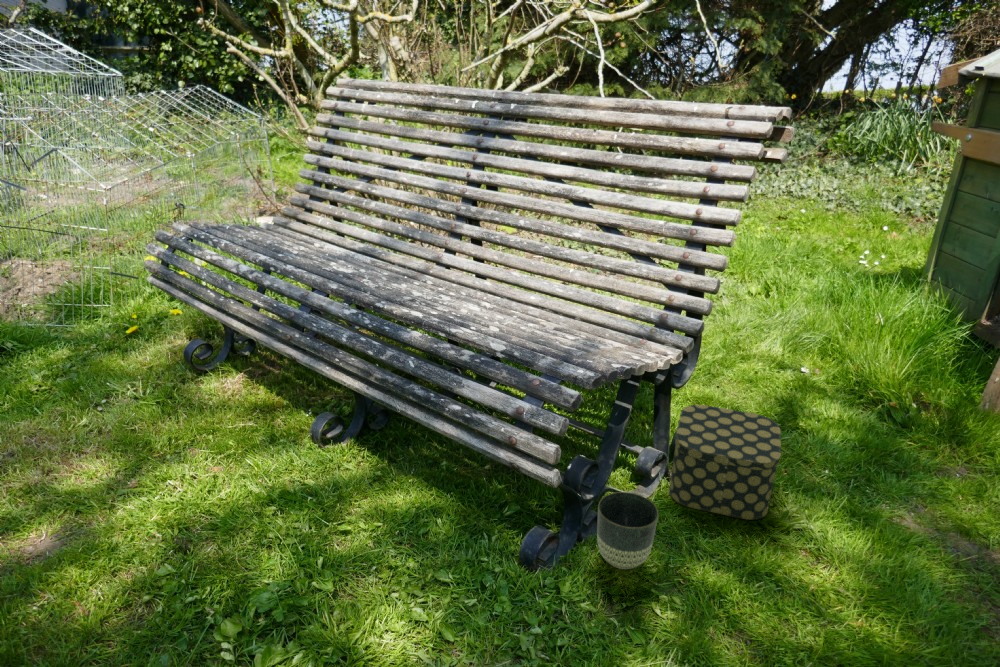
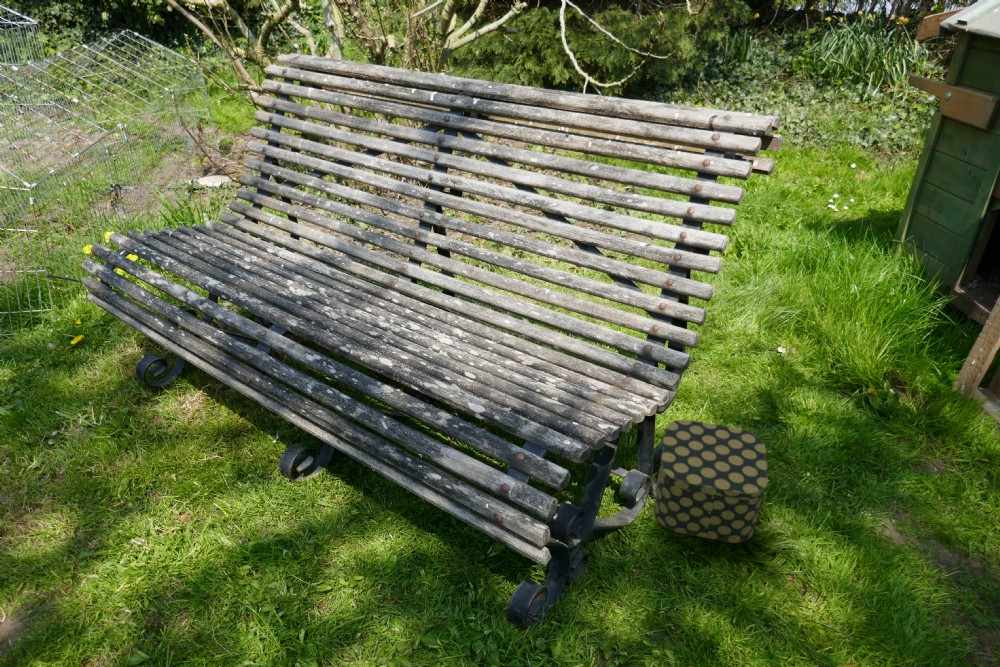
planter: present [597,492,658,569] -> none [587,539,649,618]

